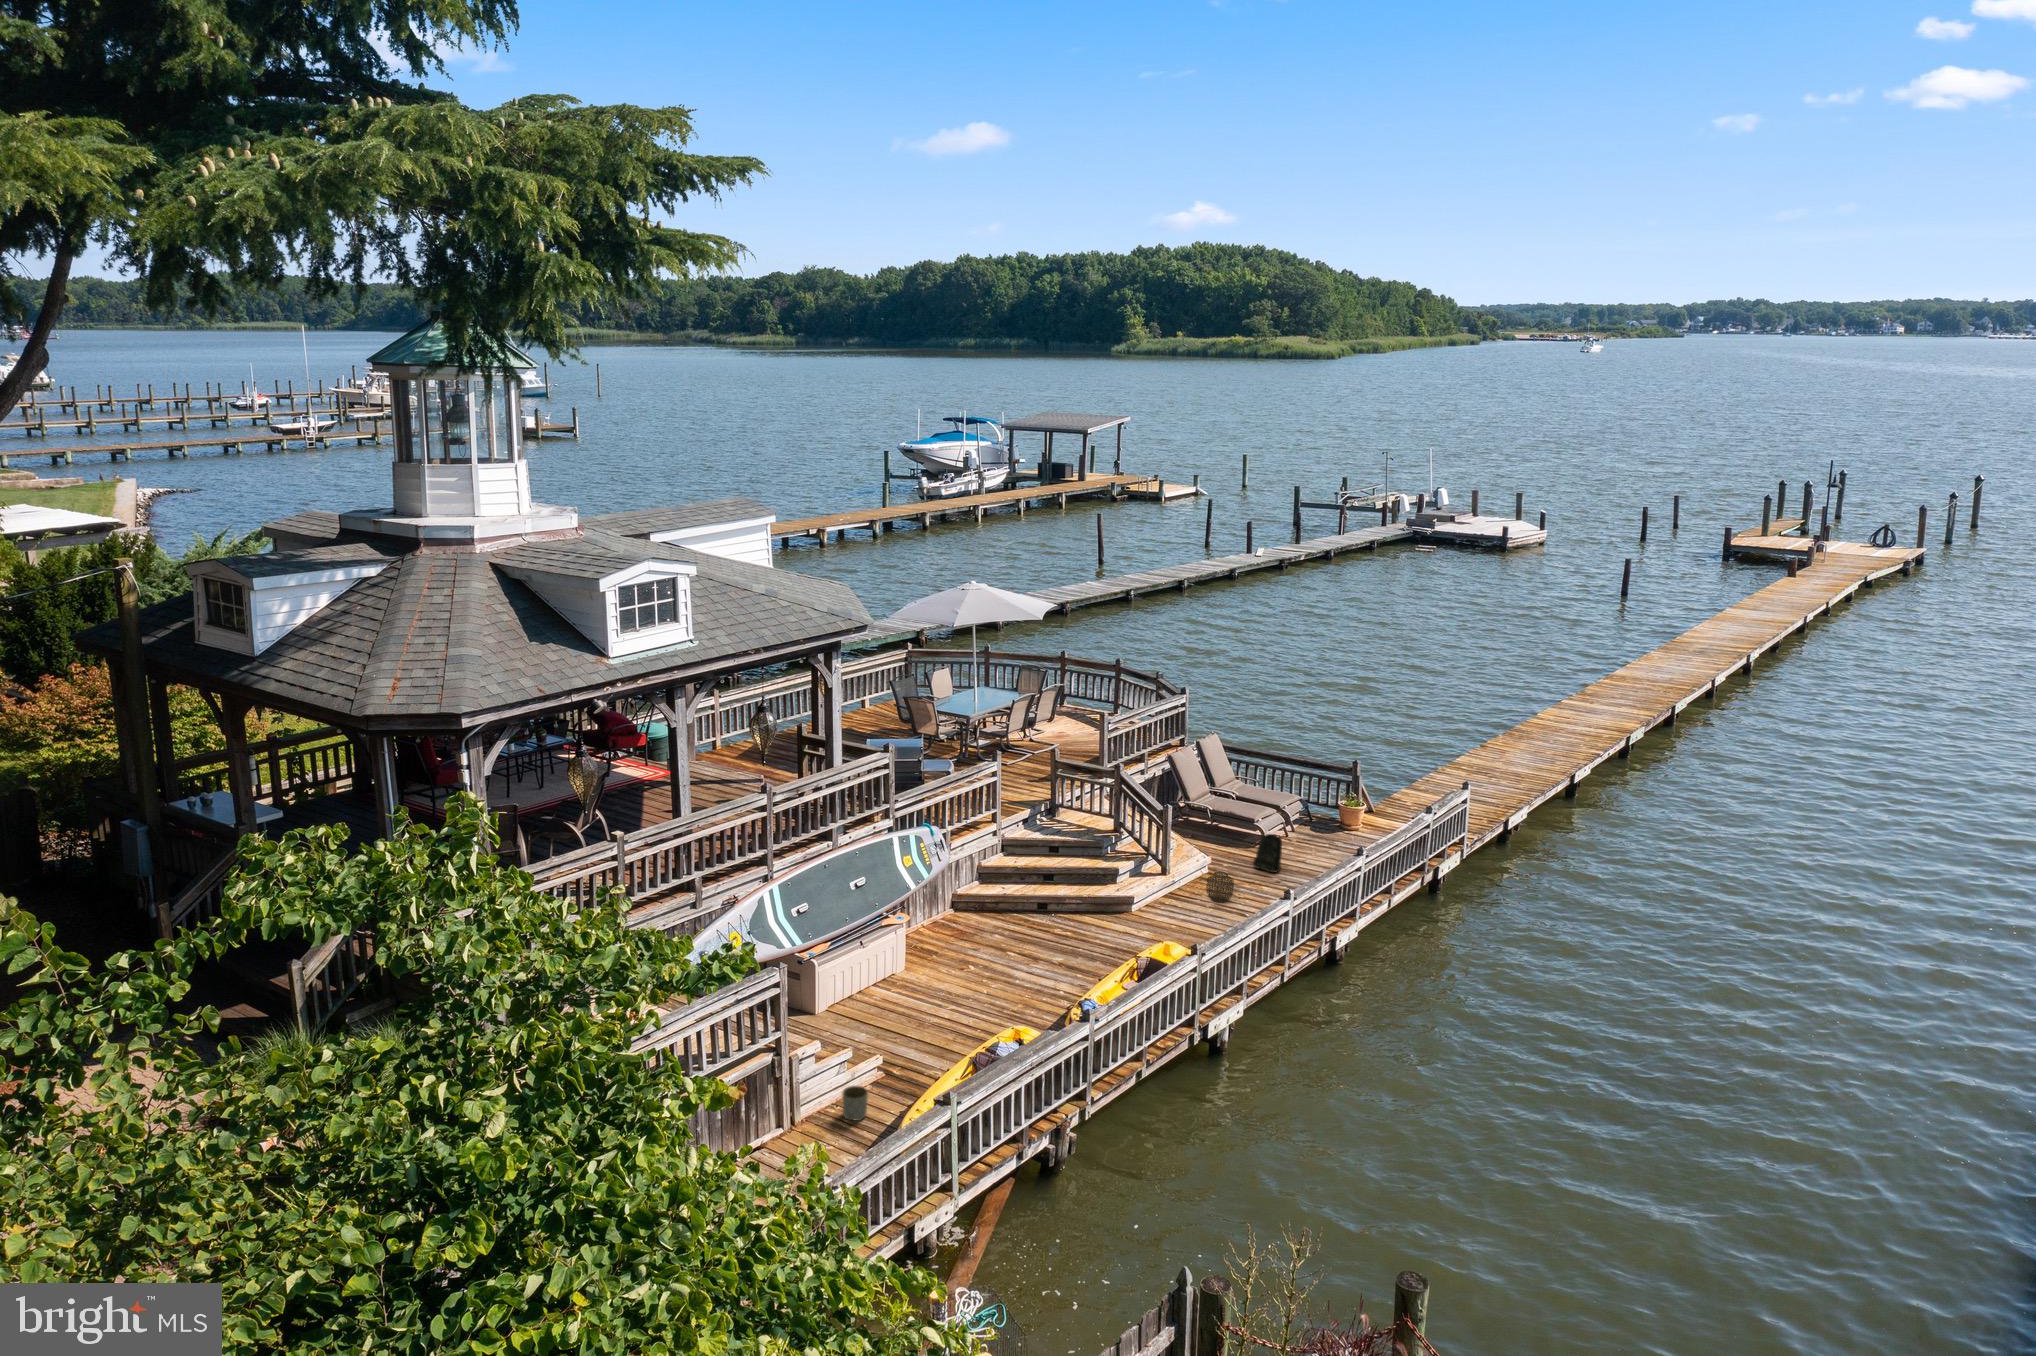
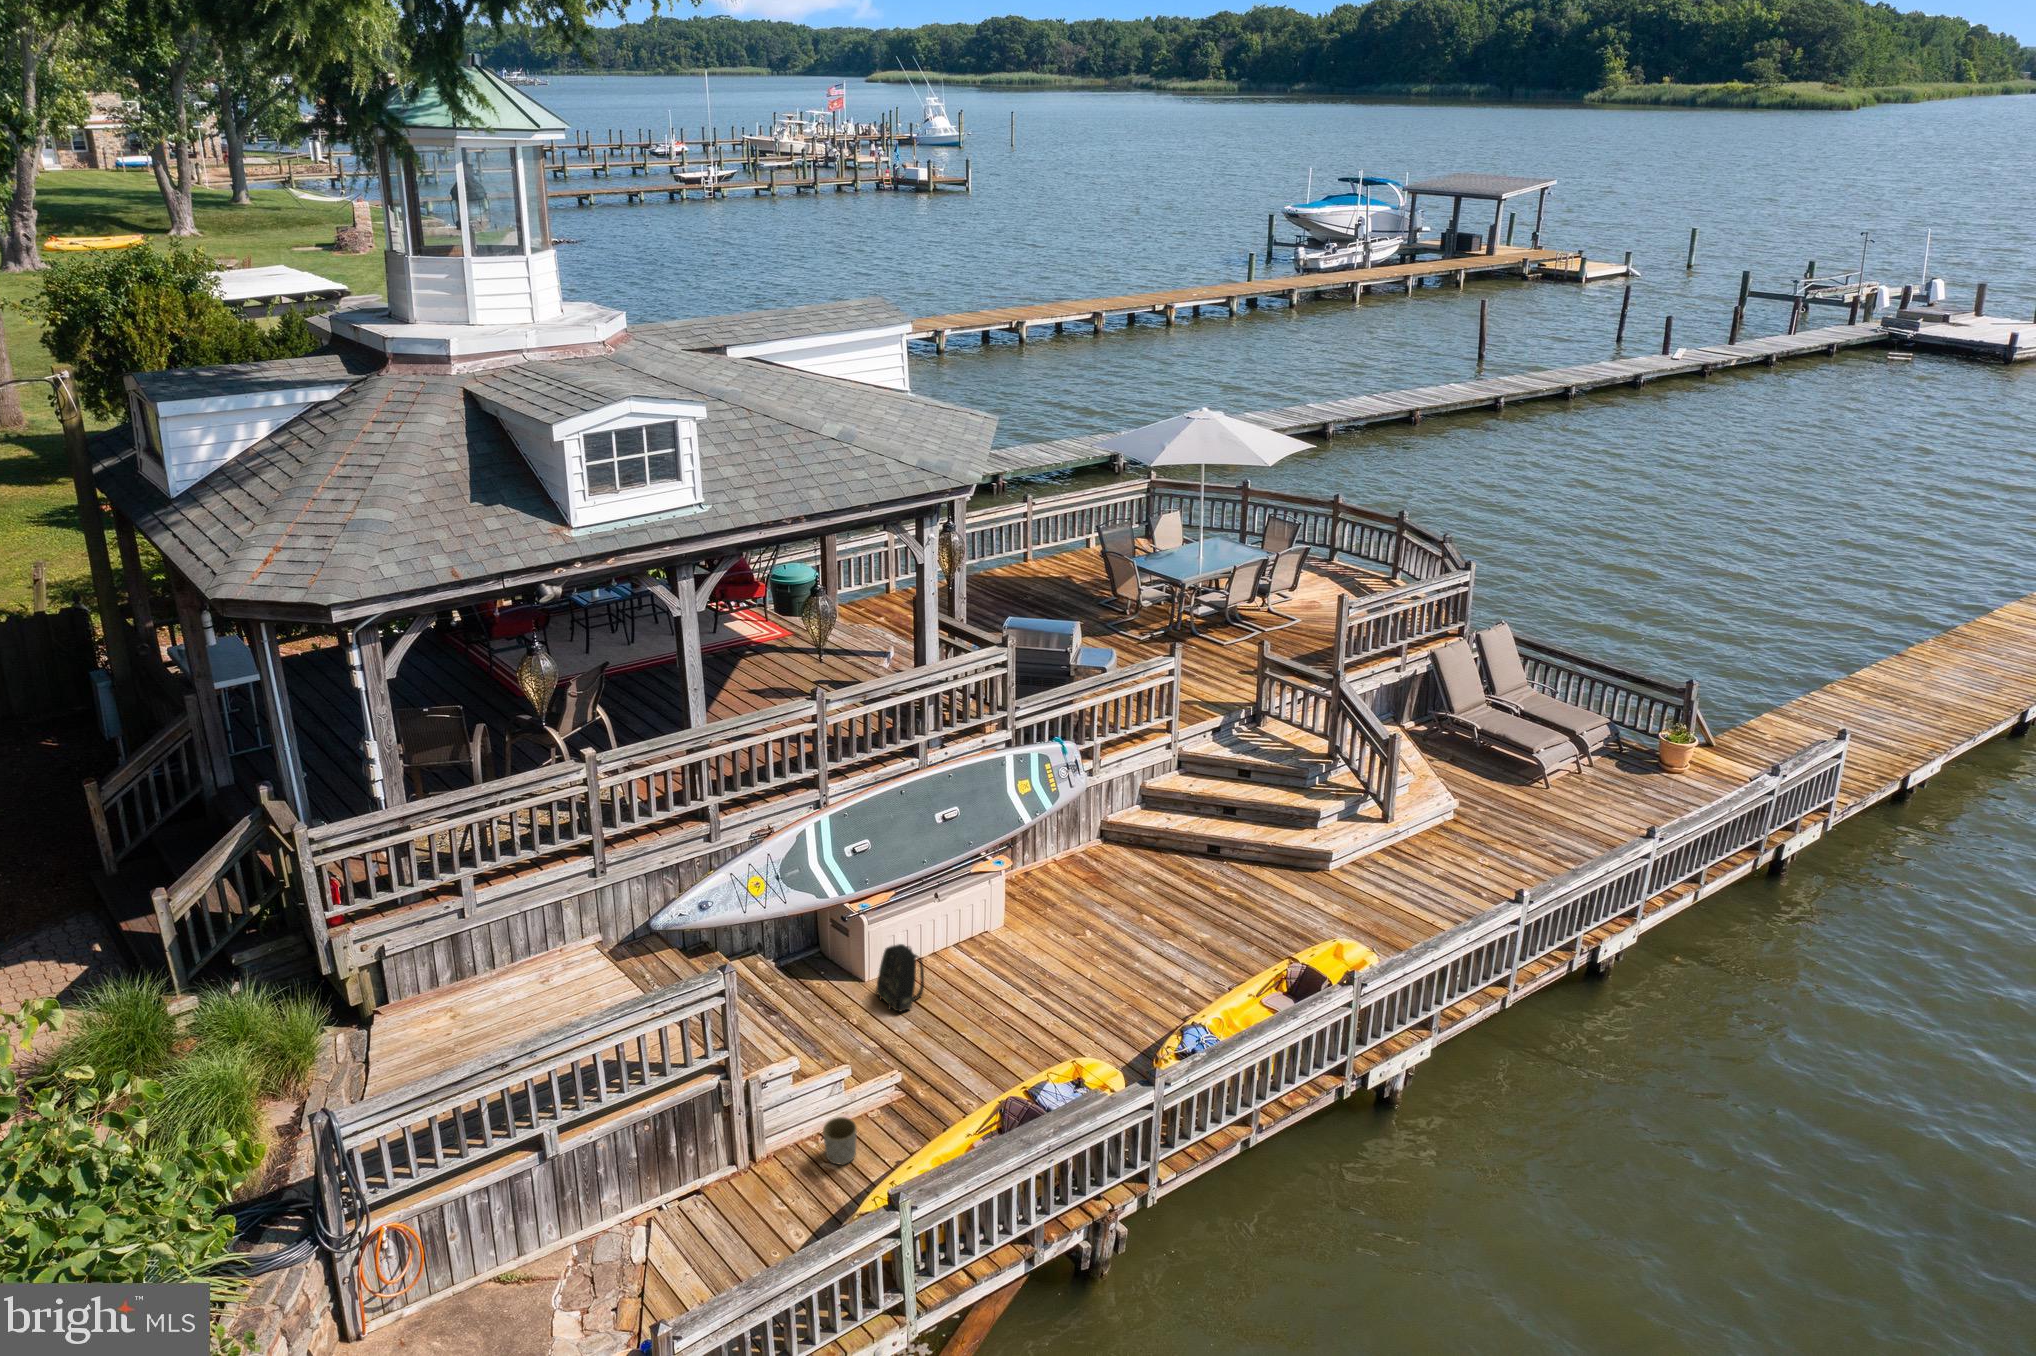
backpack: present [1253,834,1282,873] -> present [877,944,924,1011]
woven basket: present [1206,871,1234,903] -> none [1436,830,1475,872]

